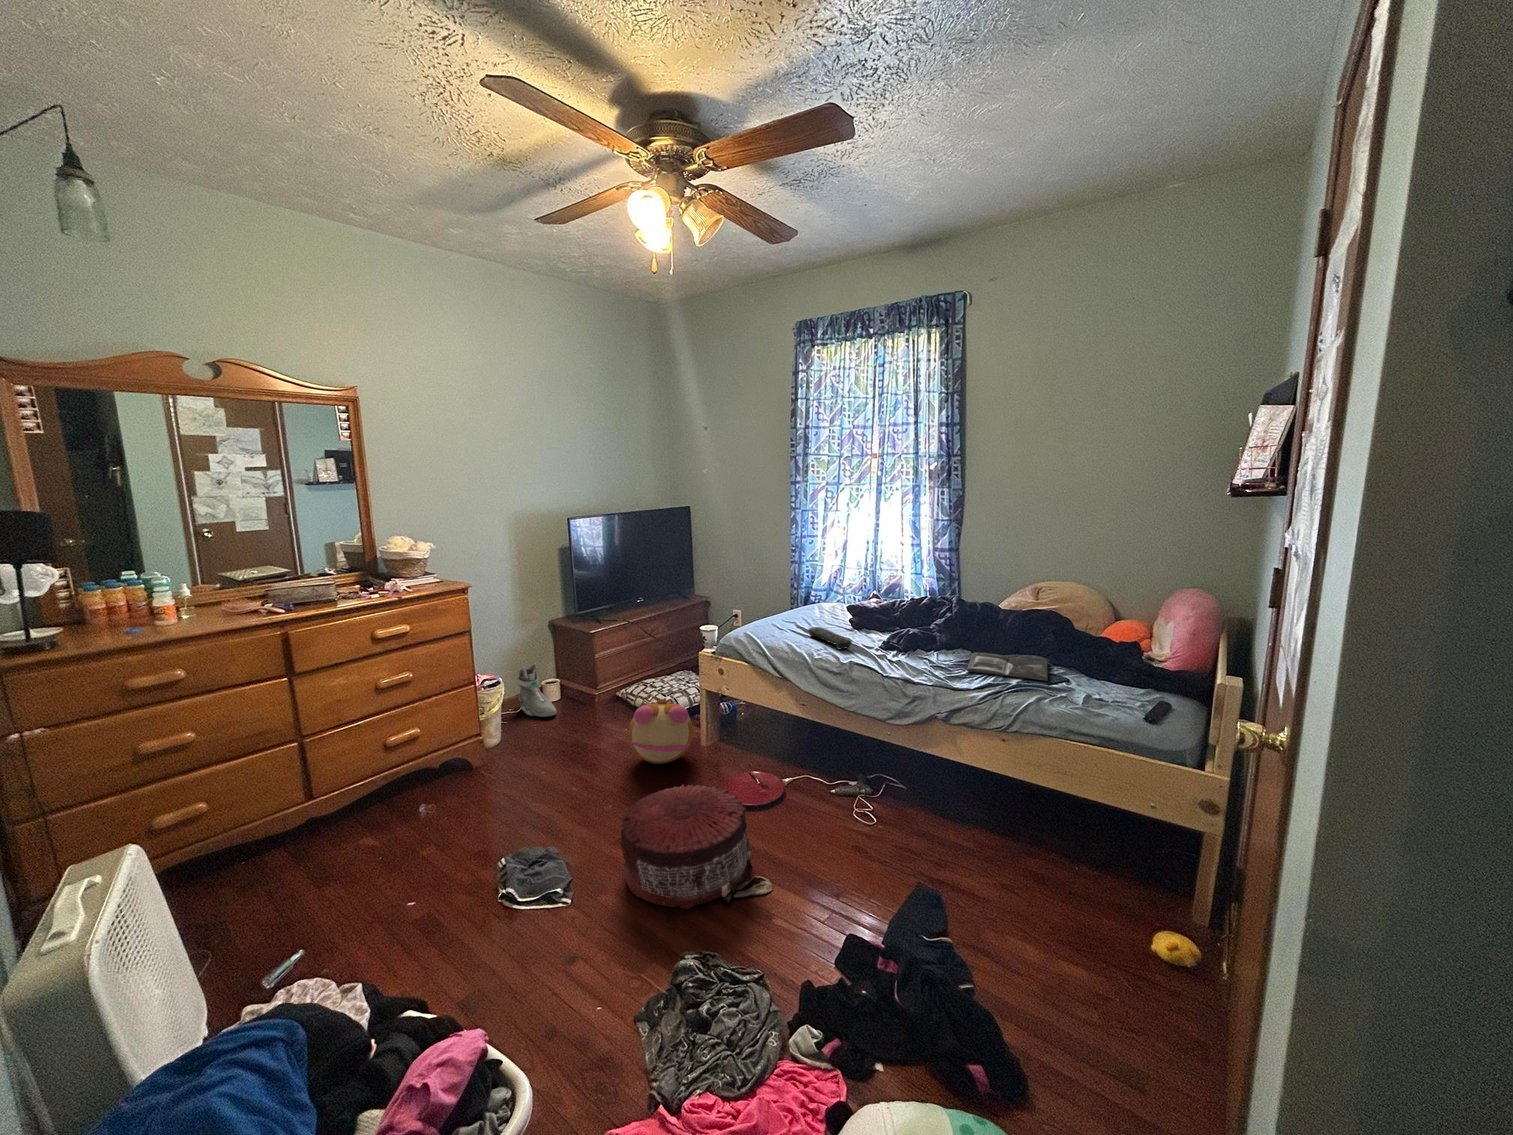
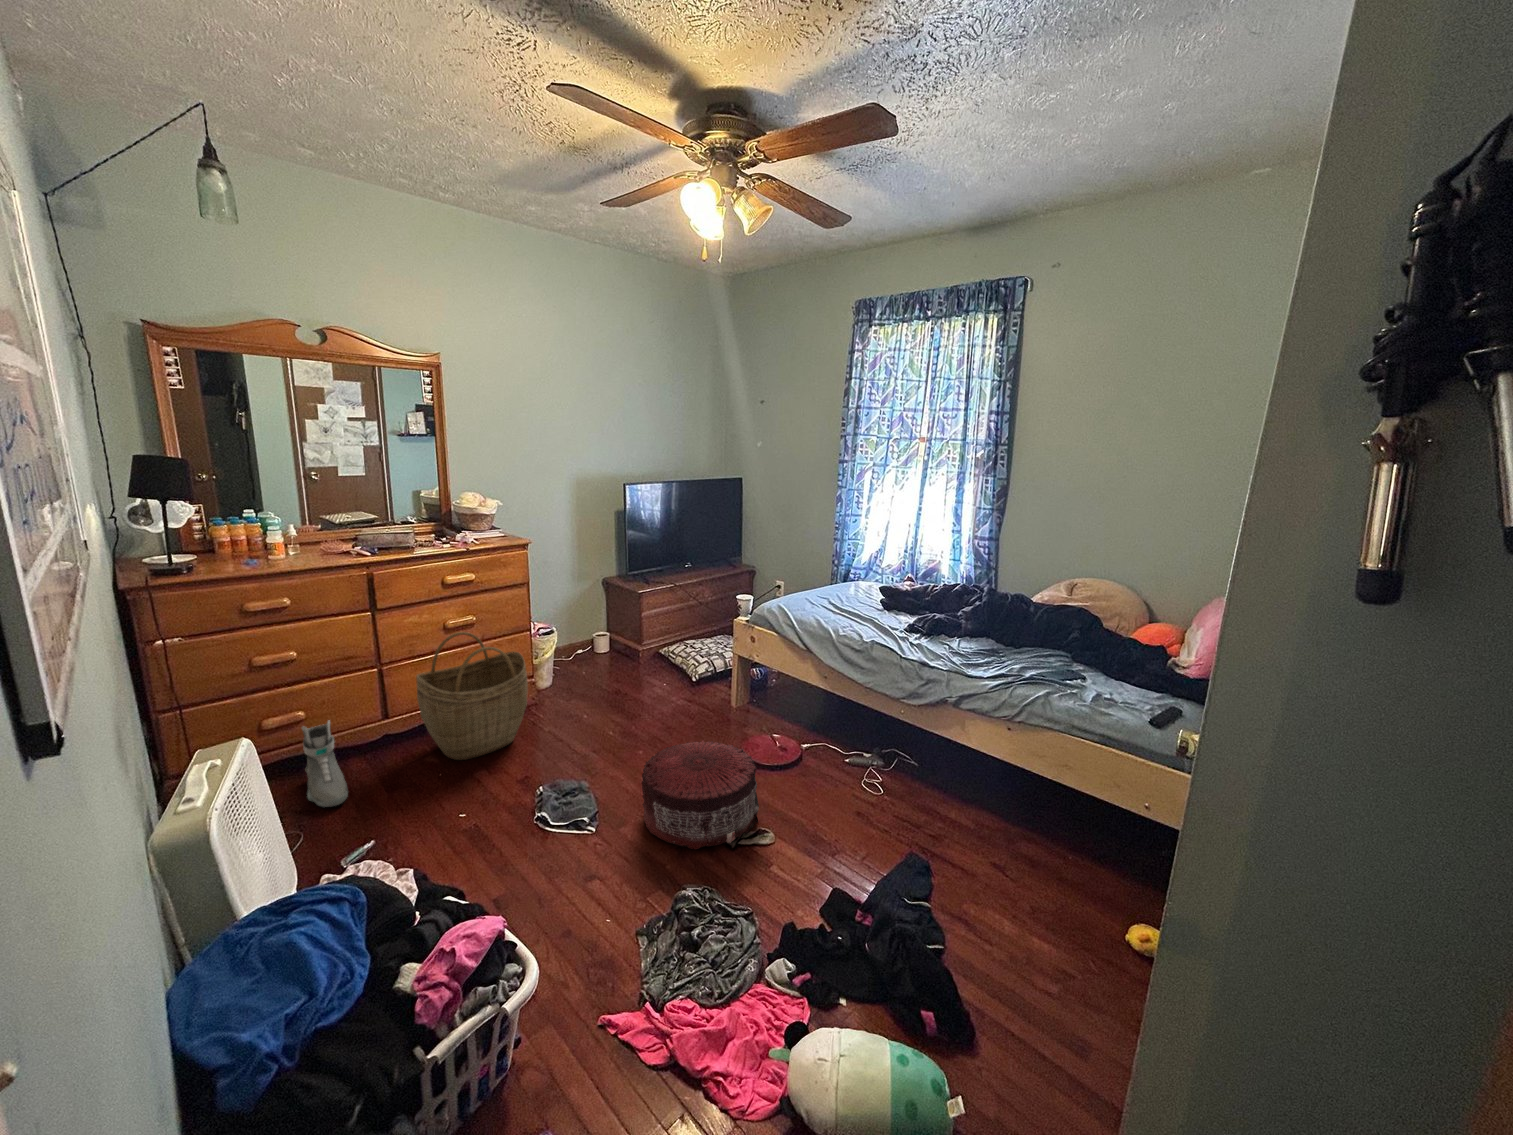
remote control: present [808,627,852,649] -> none [838,606,877,630]
magazine: present [967,652,1048,681] -> none [984,643,1068,677]
sneaker: present [518,663,557,717] -> present [302,721,348,807]
woven basket: none [348,690,479,837] -> present [416,632,528,760]
plush toy: present [628,698,693,764] -> none [662,660,722,721]

